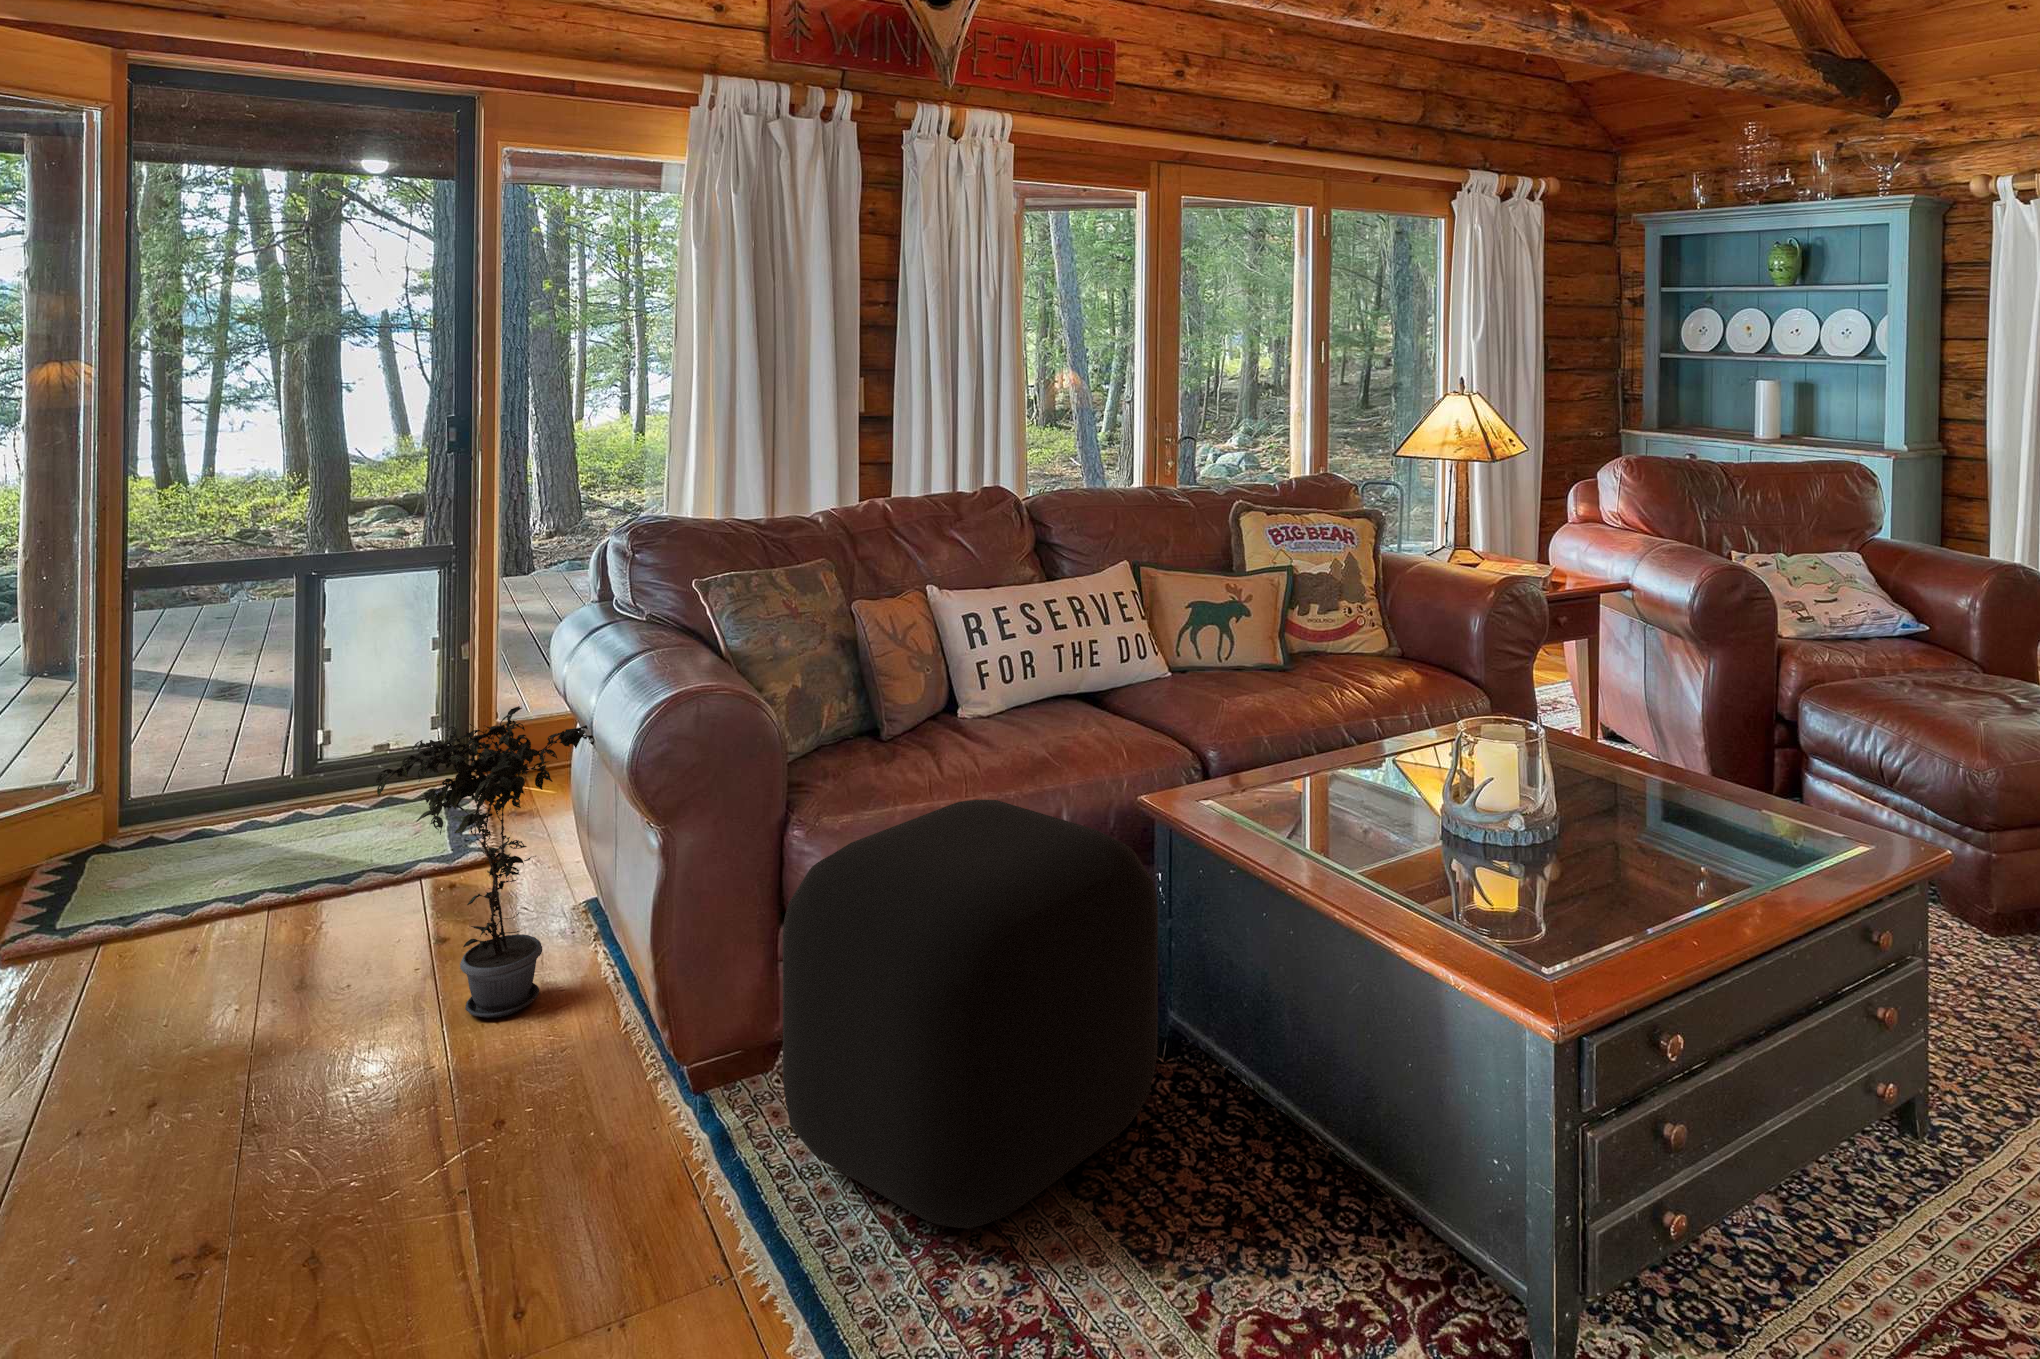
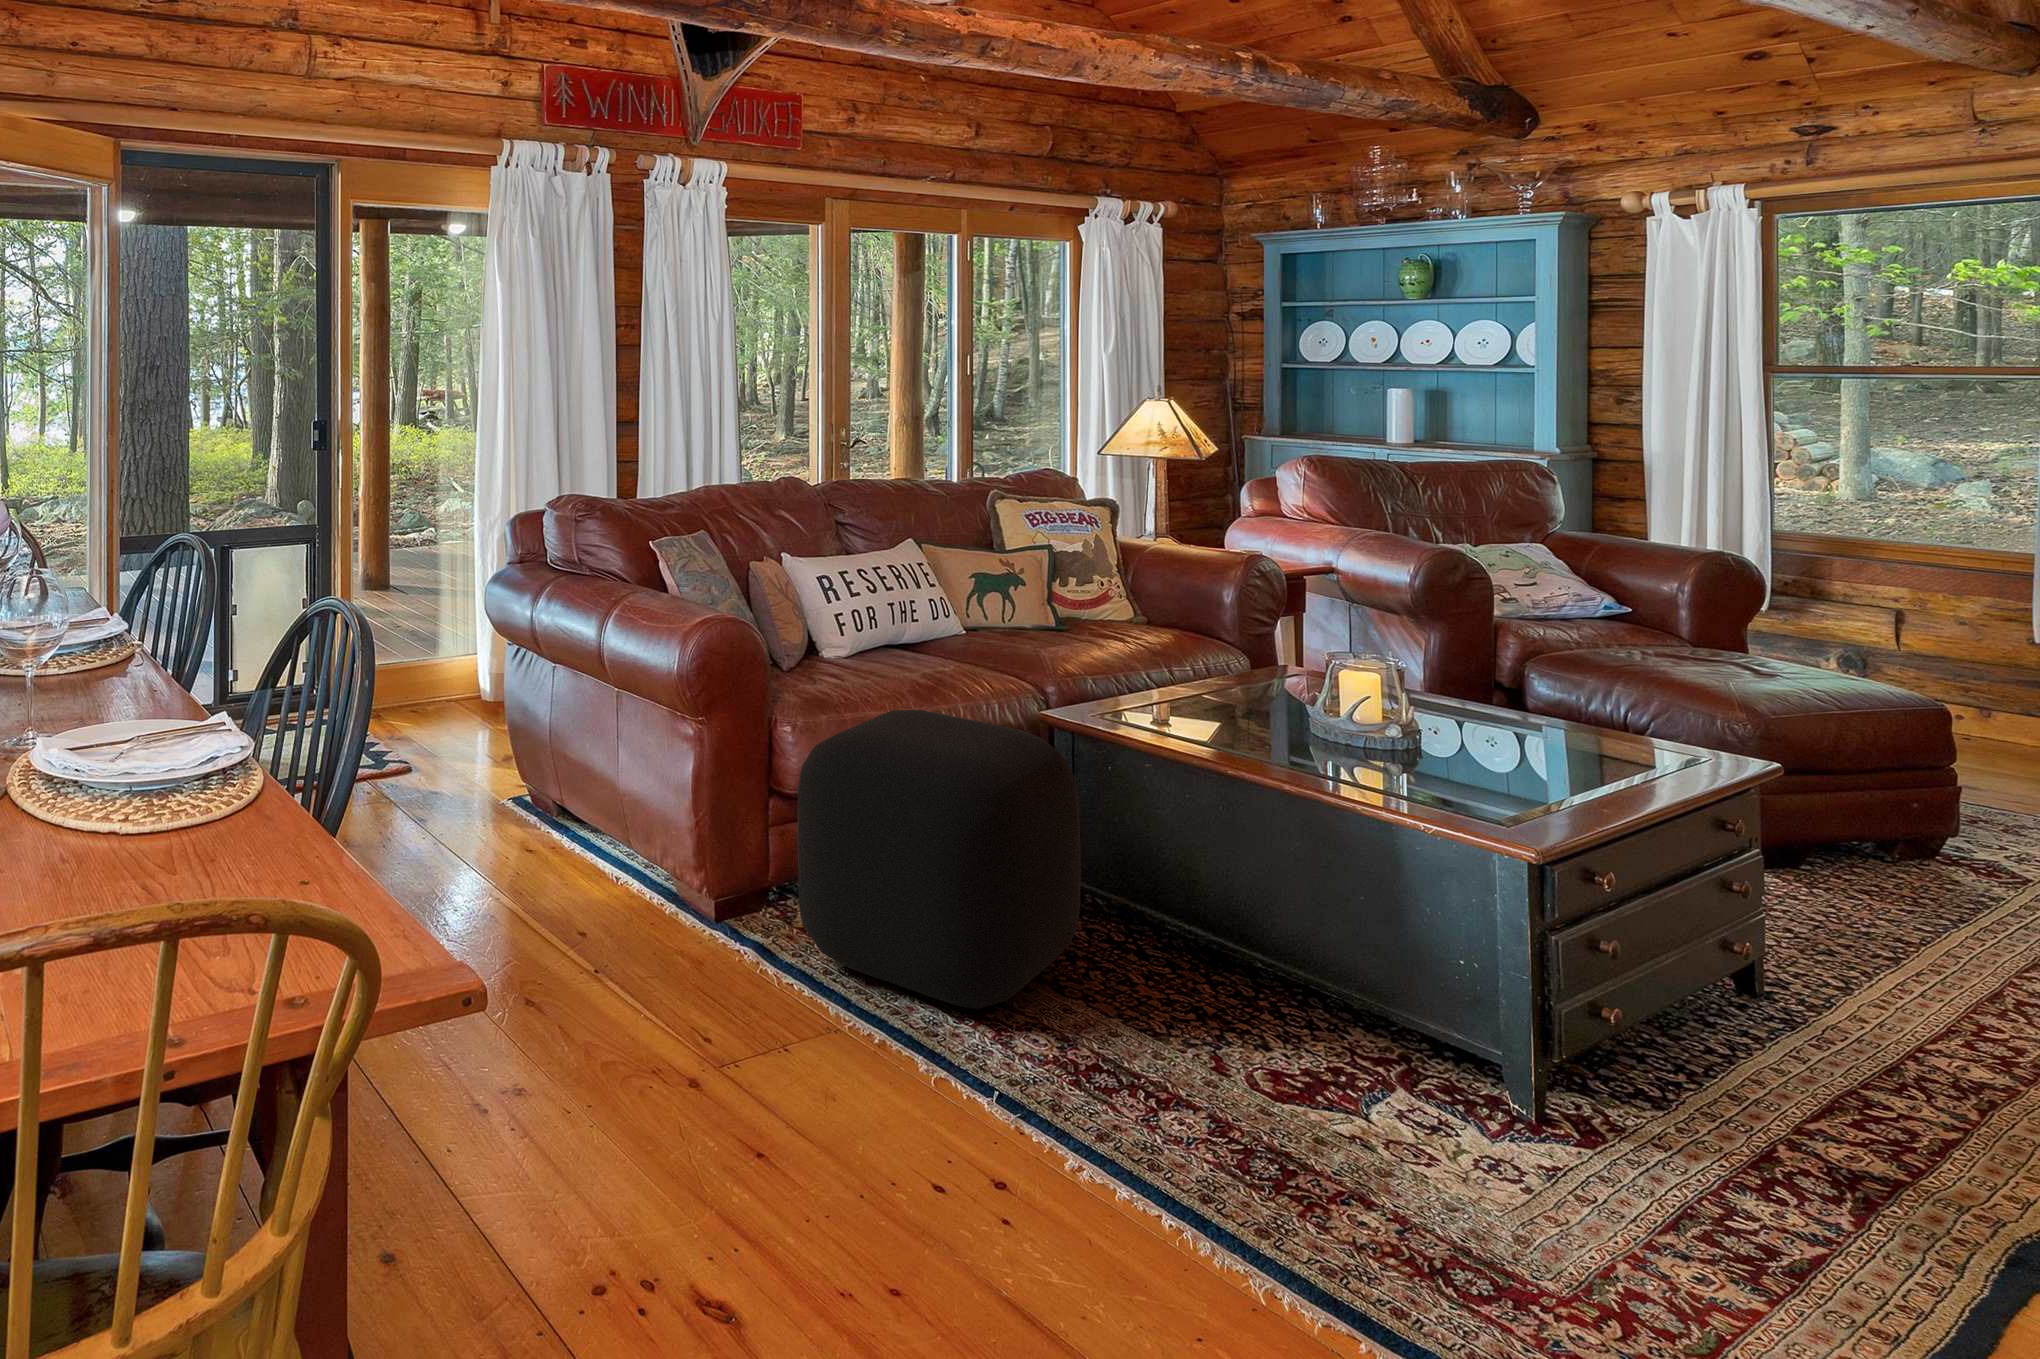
potted plant: present [375,706,595,1018] -> none [433,636,565,871]

